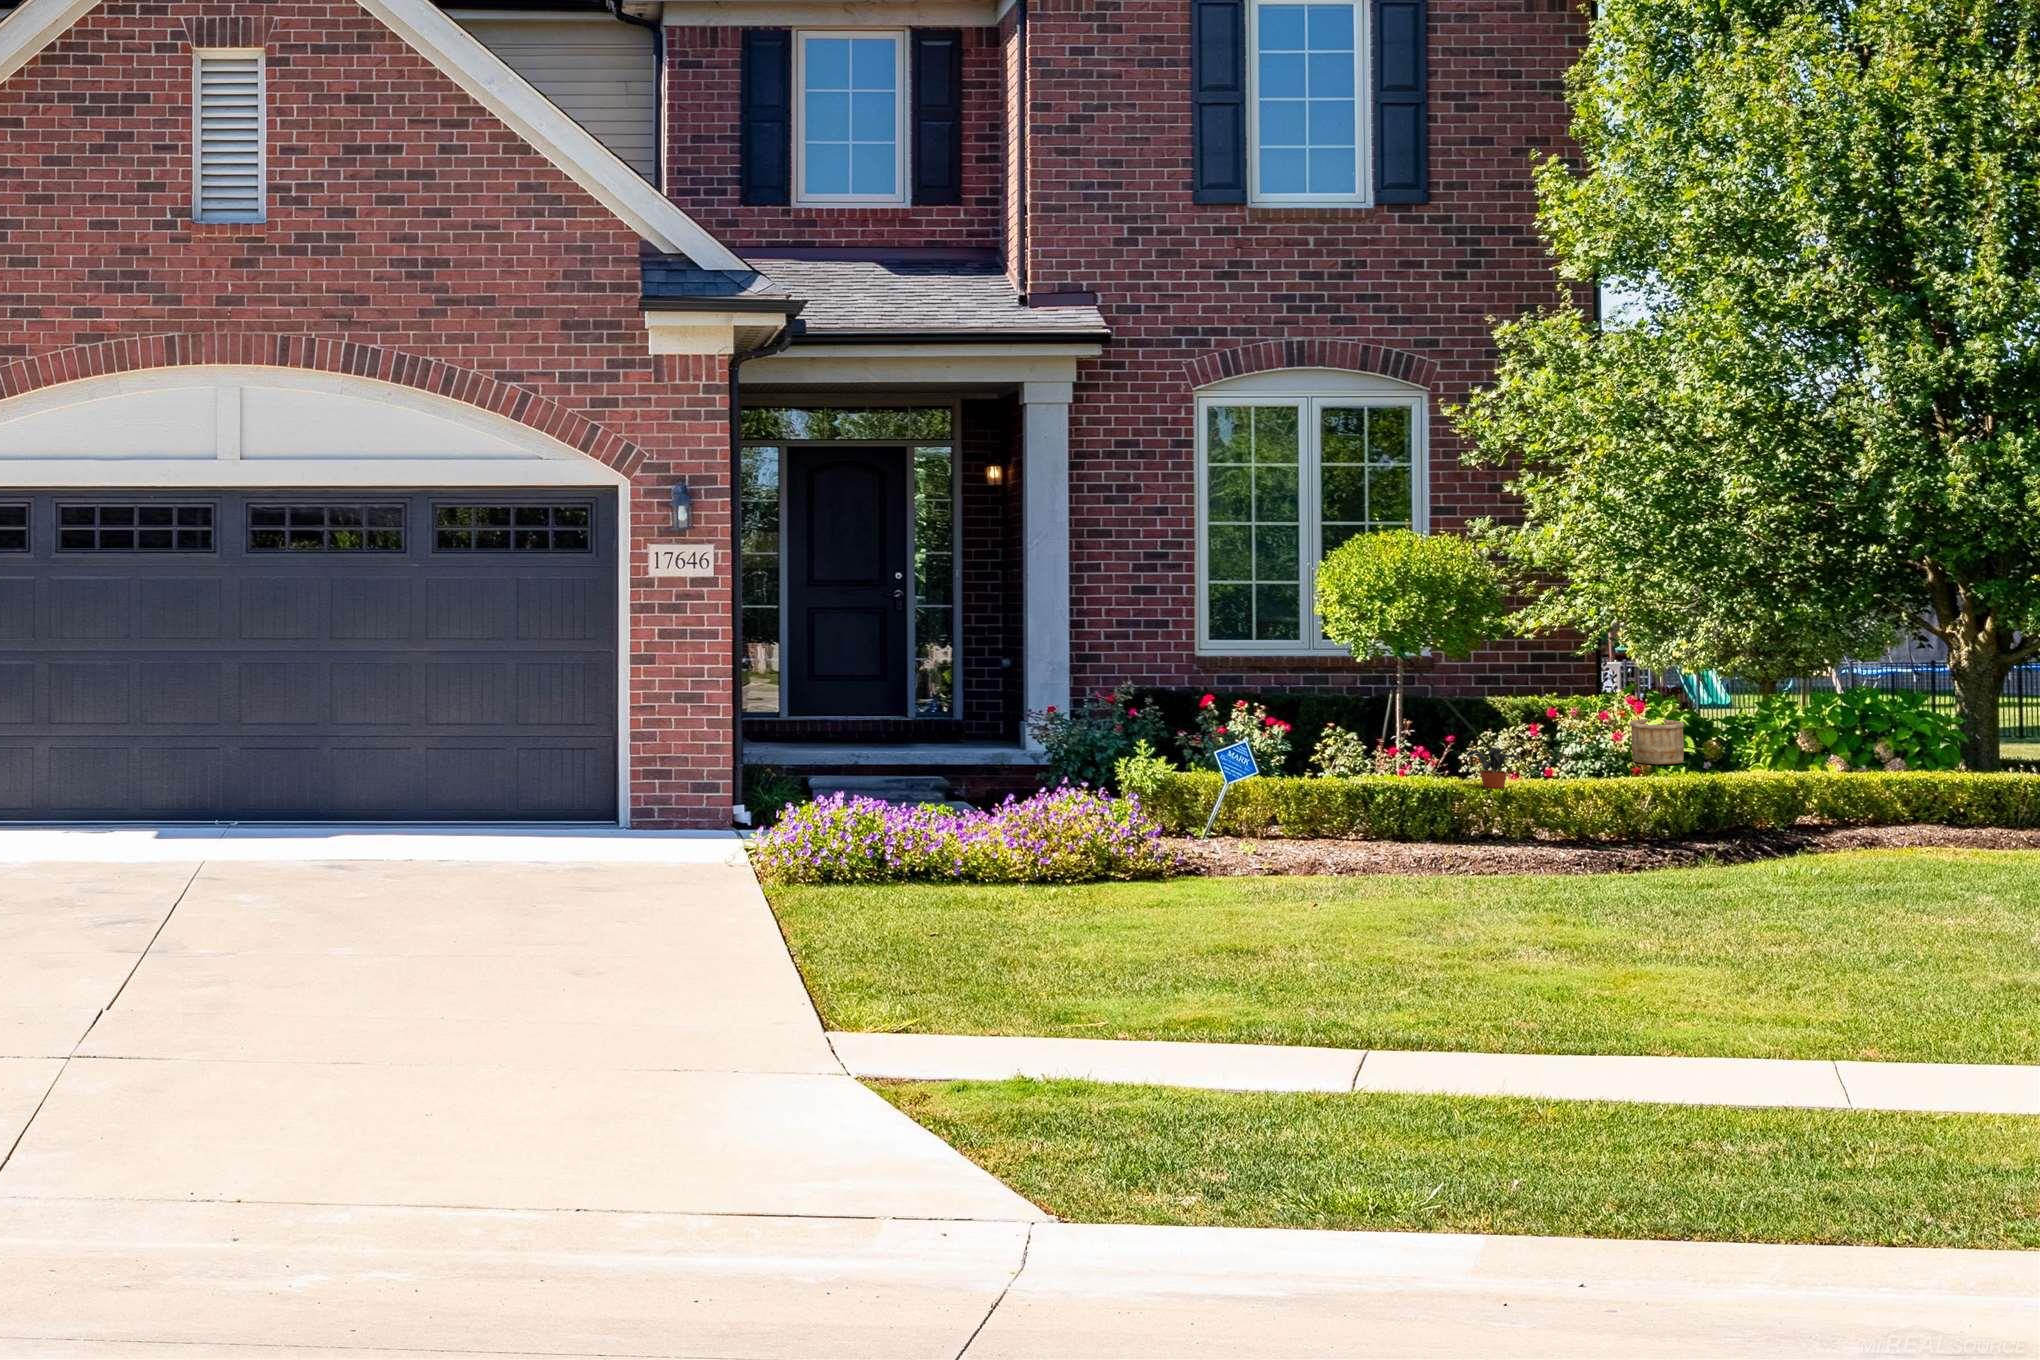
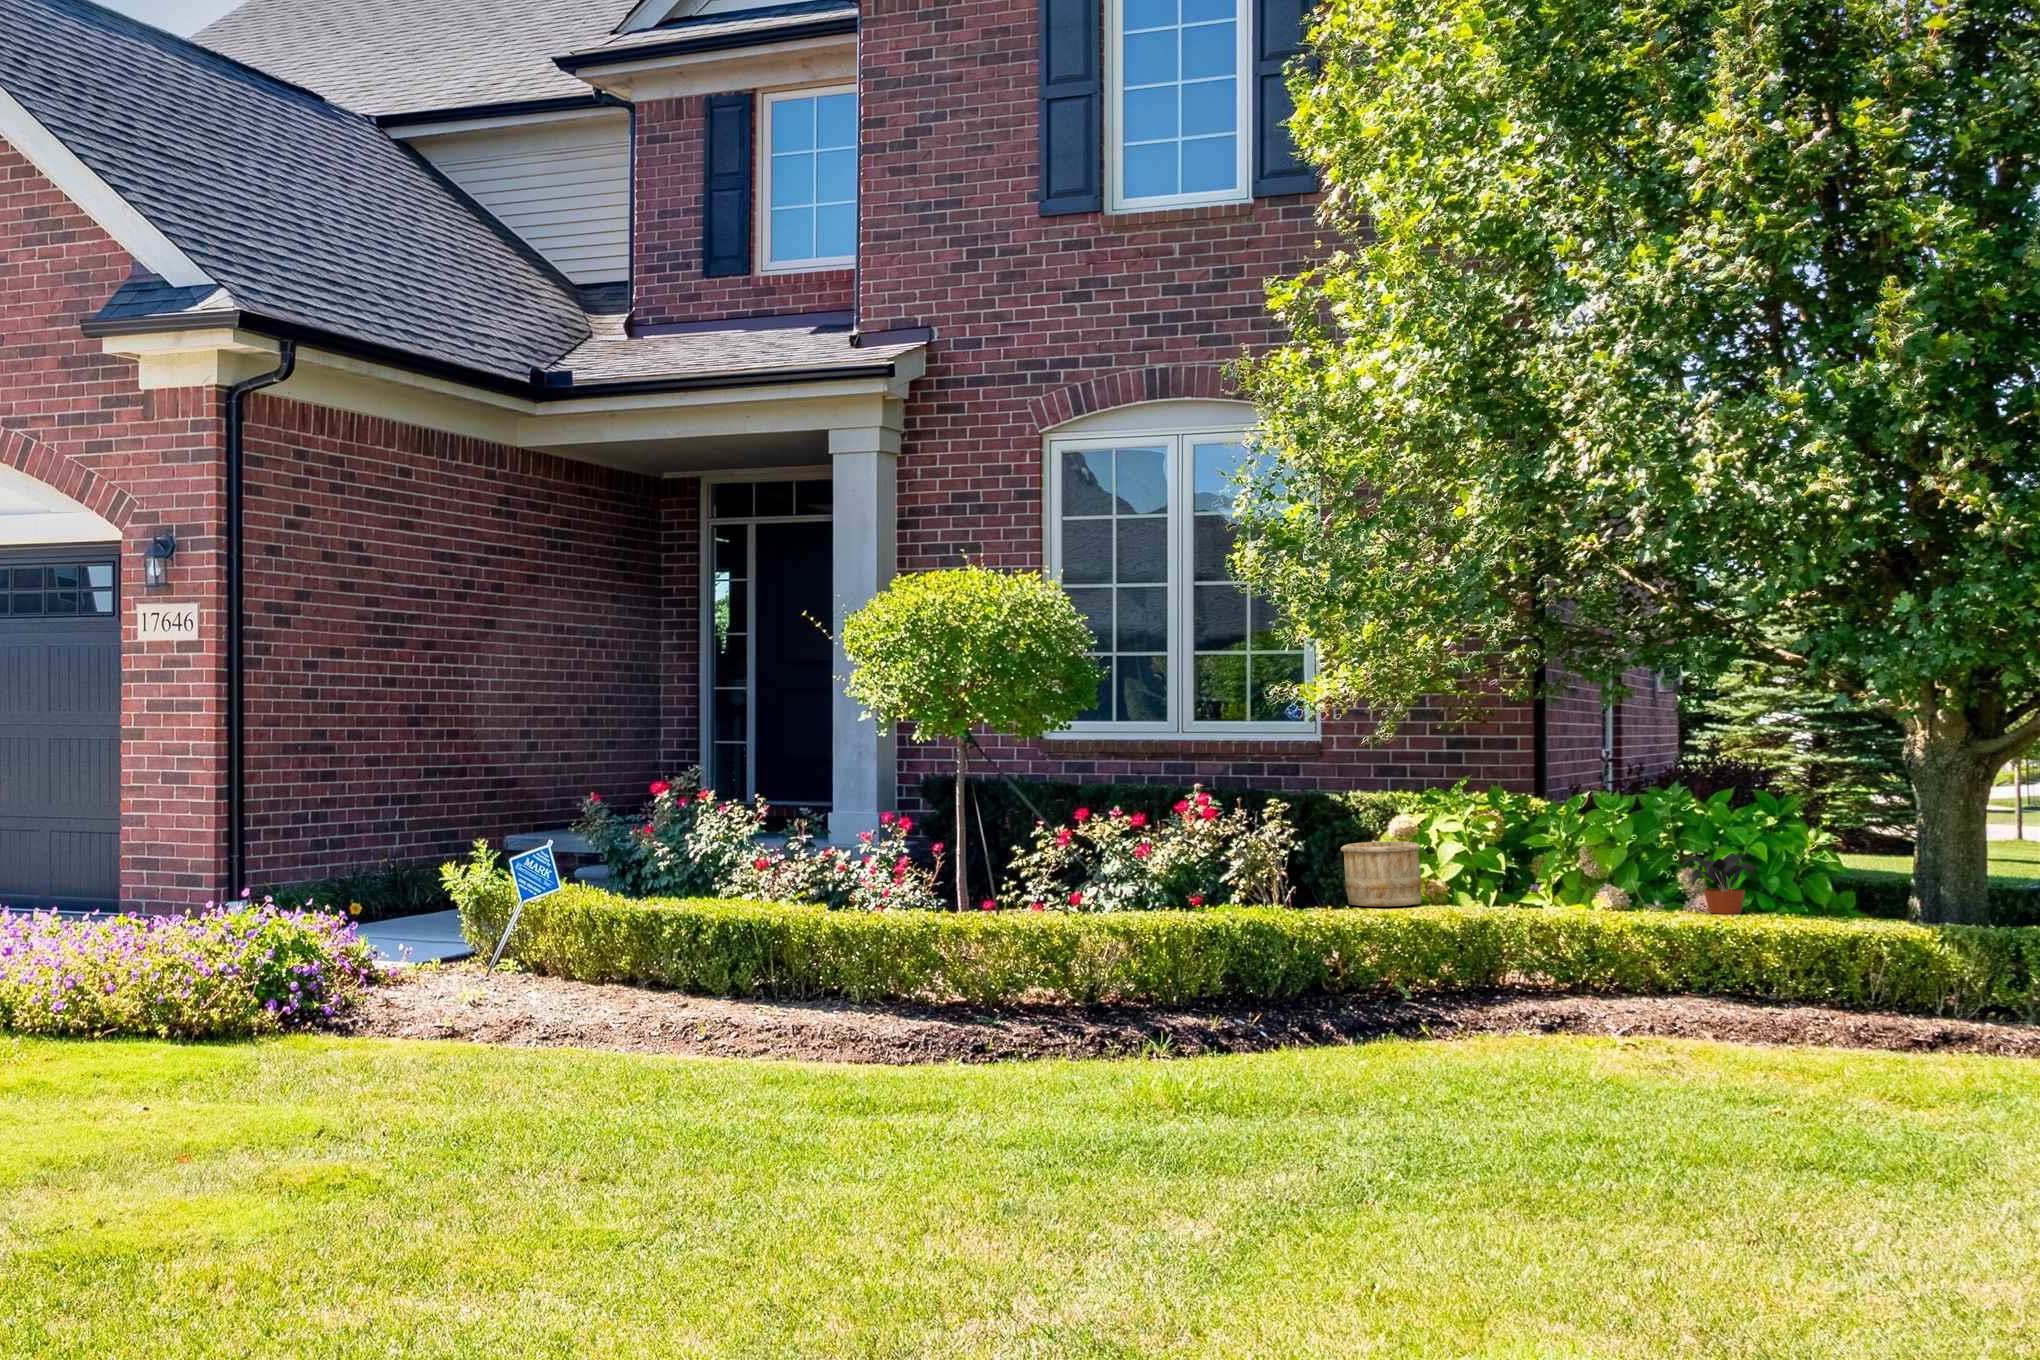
potted plant: present [1466,747,1520,788] -> present [1681,853,1759,914]

